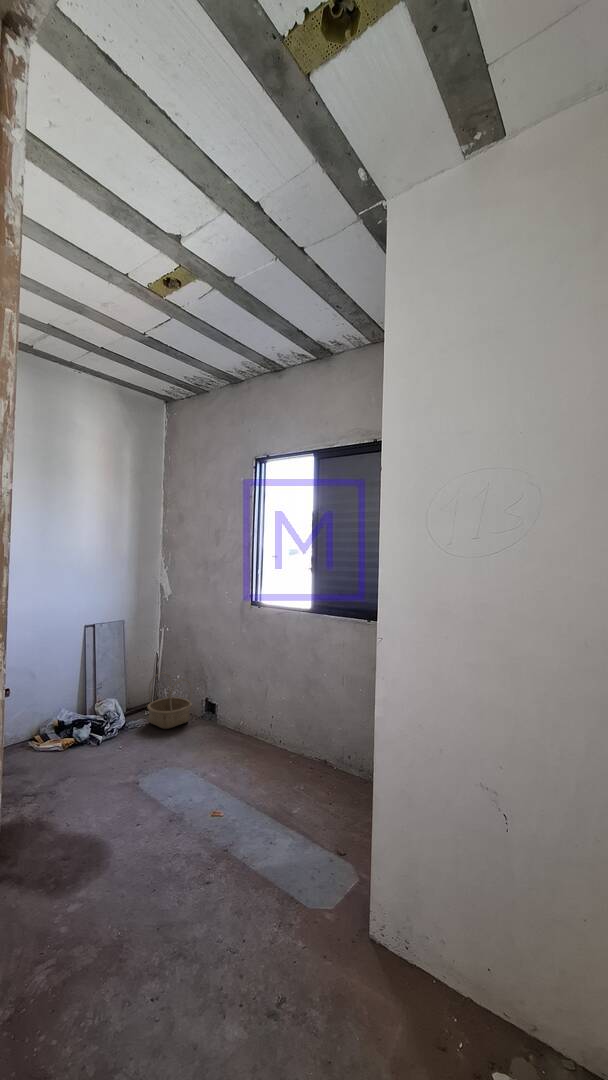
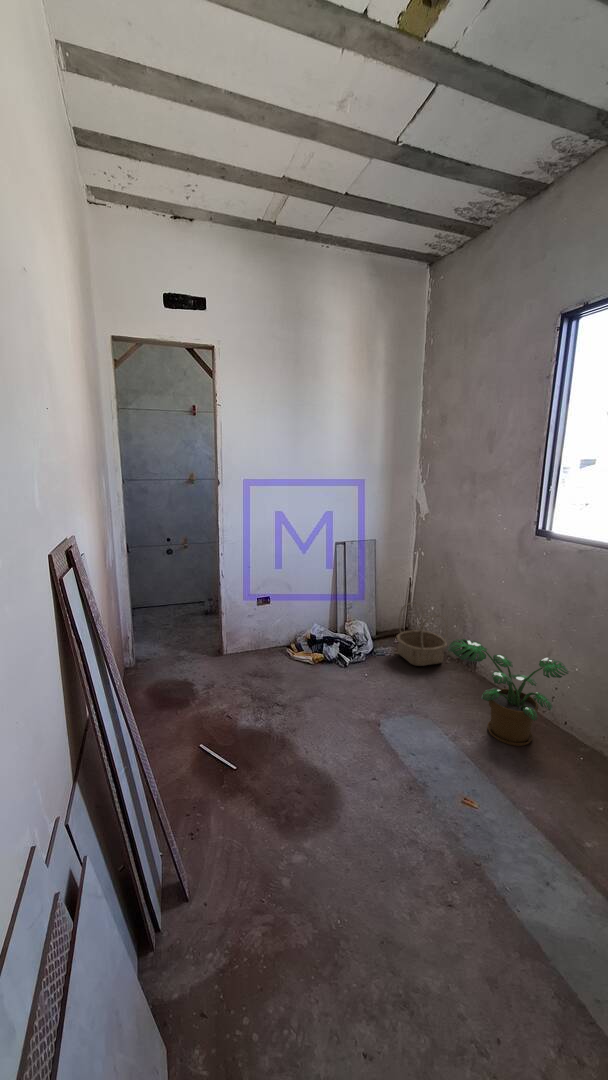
potted plant: none [193,691,278,767] -> present [447,639,568,746]

